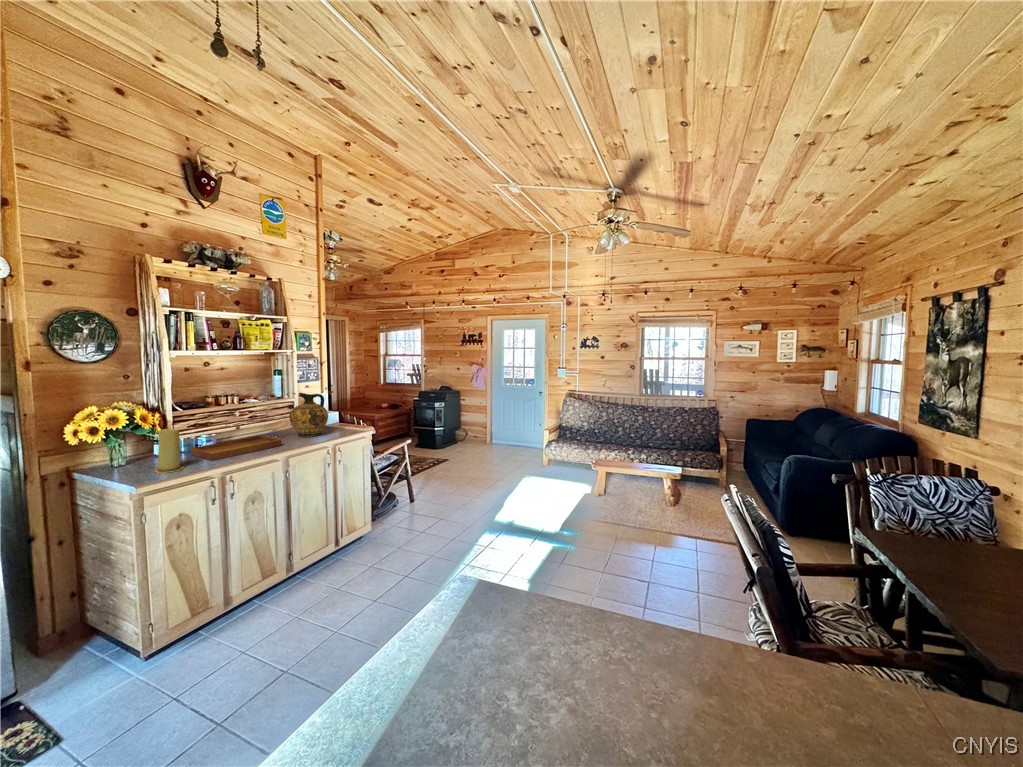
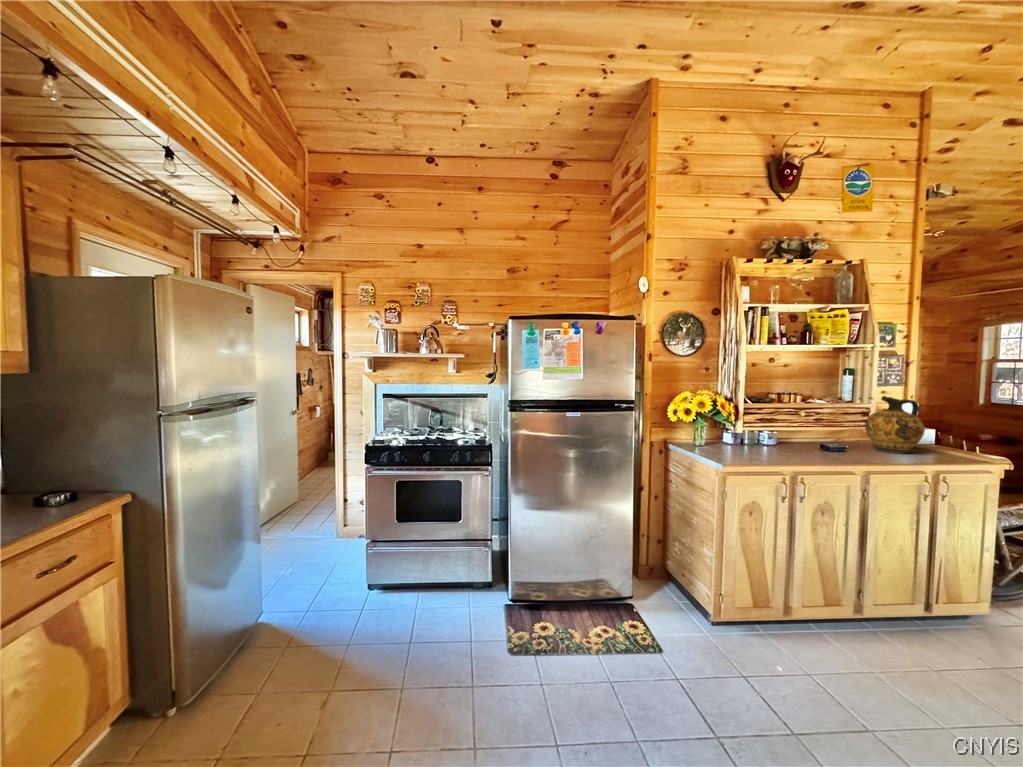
tray: present [191,426,281,460] -> none [757,425,857,457]
candle: present [155,429,184,473] -> none [729,418,754,460]

